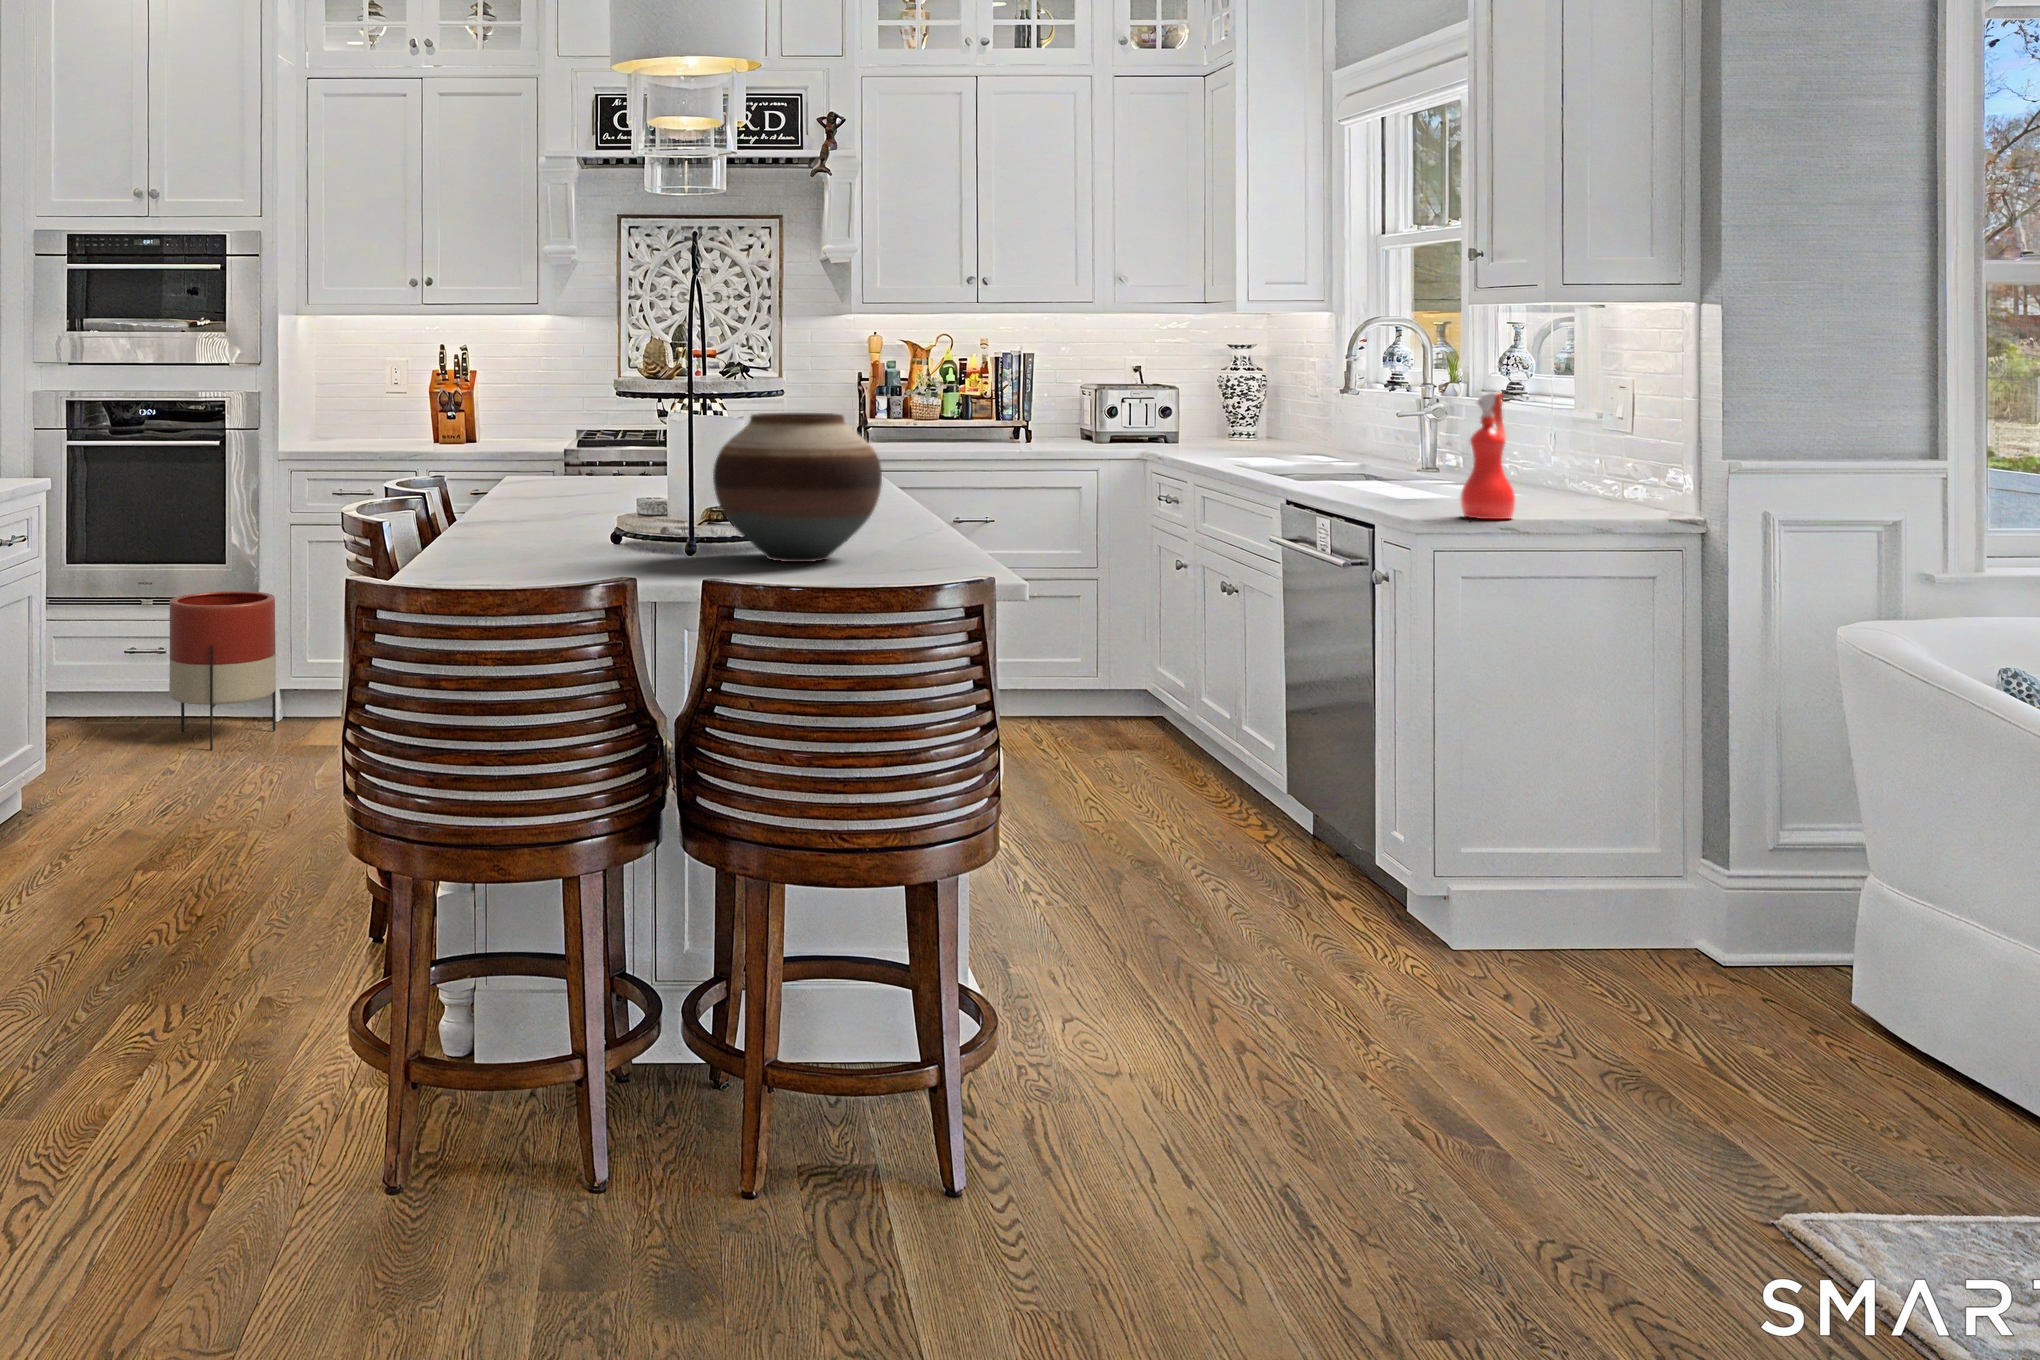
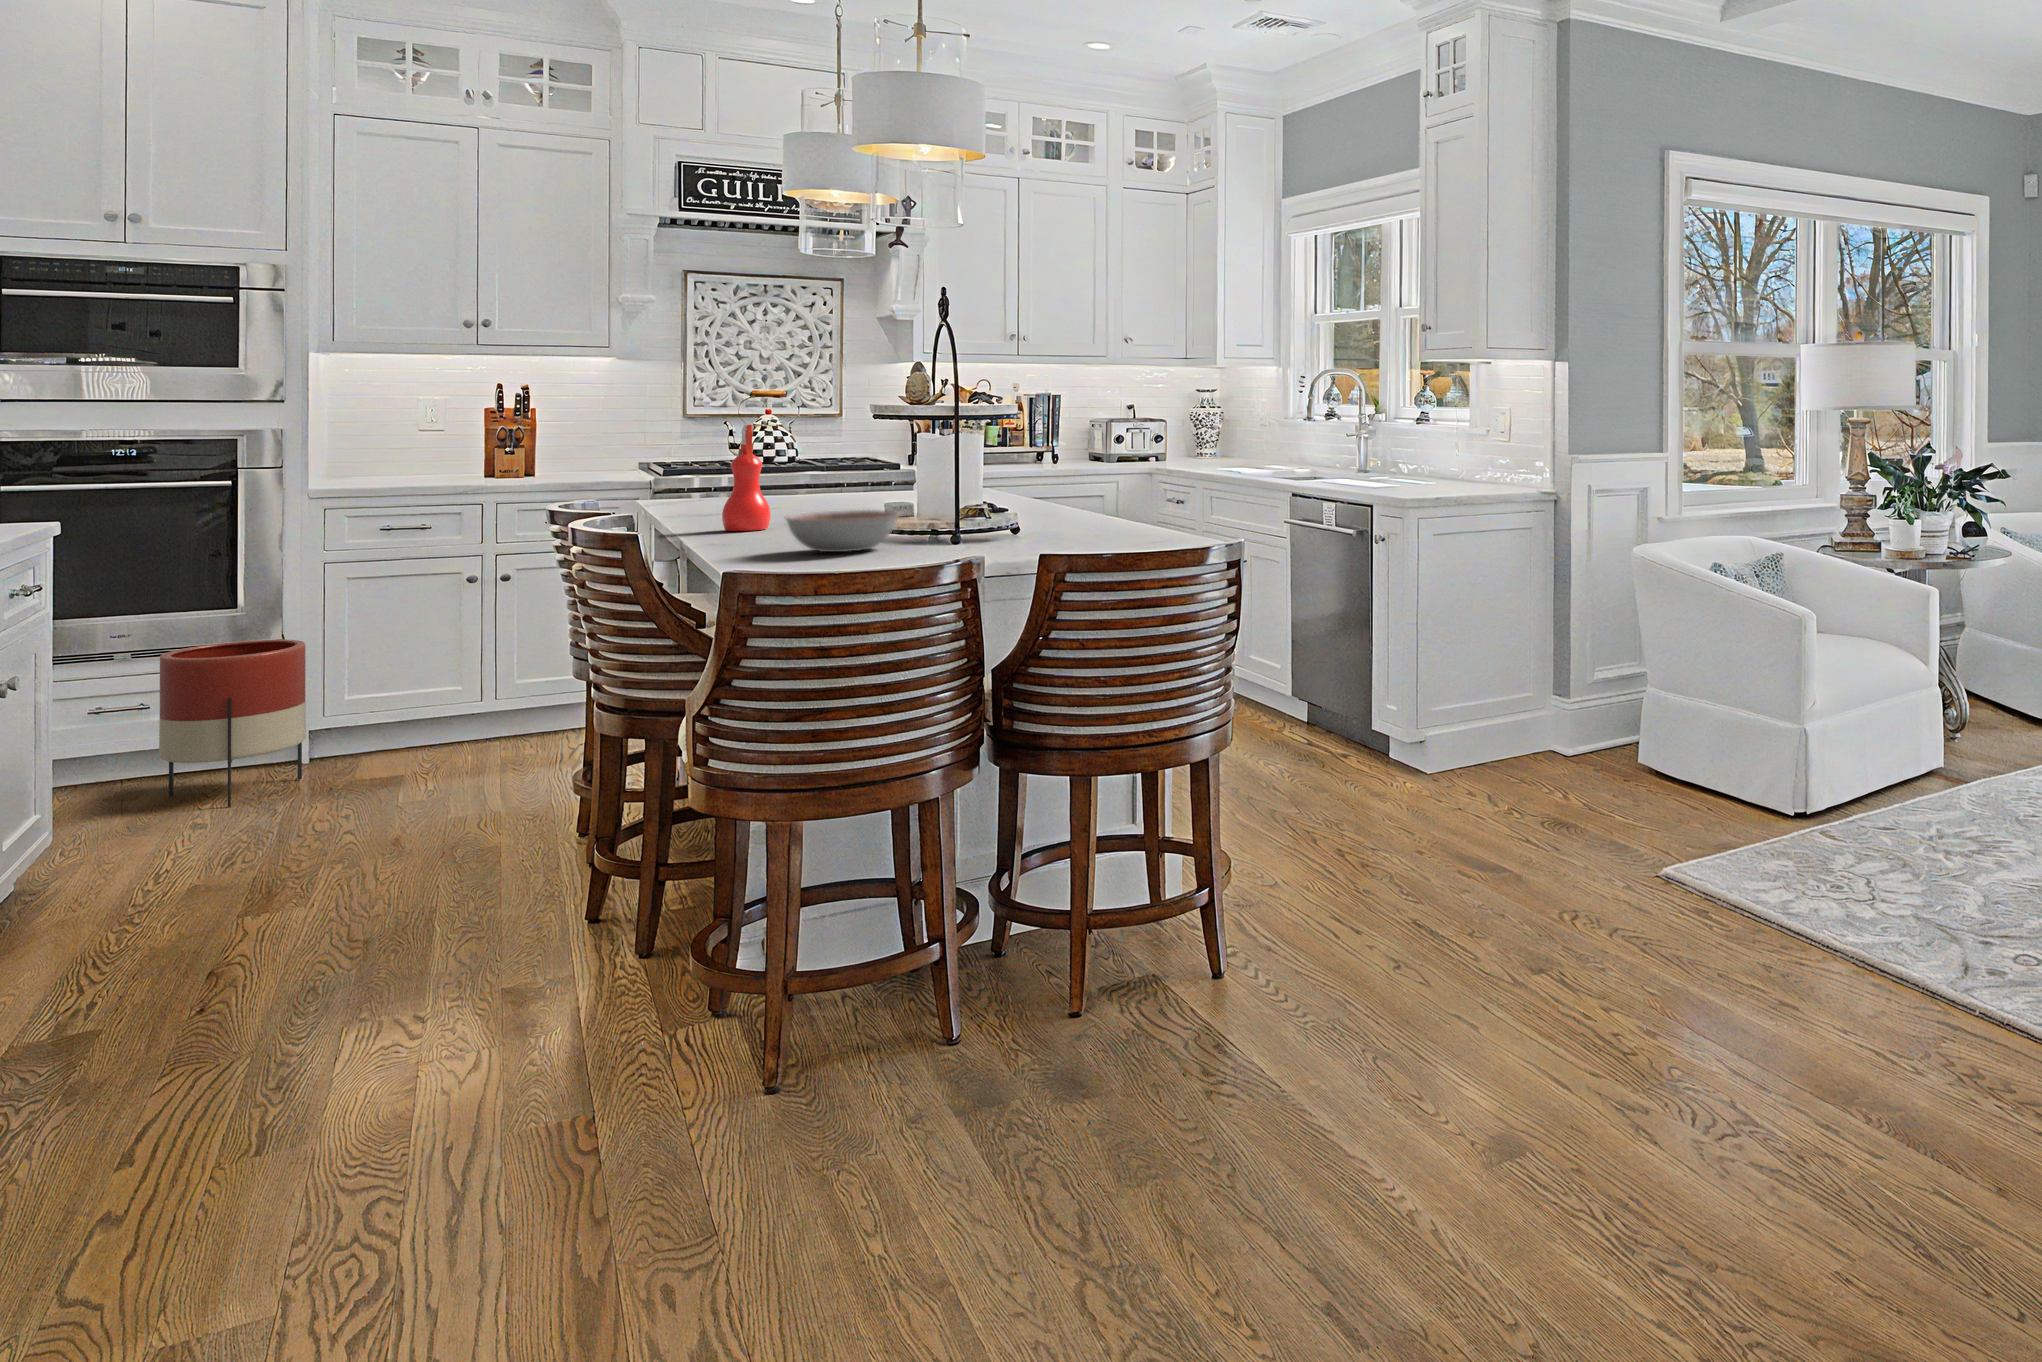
spray bottle: present [1460,392,1515,519] -> present [722,424,771,531]
vase: present [713,413,882,562] -> none [1000,433,1134,545]
bowl: none [491,501,618,552] -> present [784,510,901,552]

